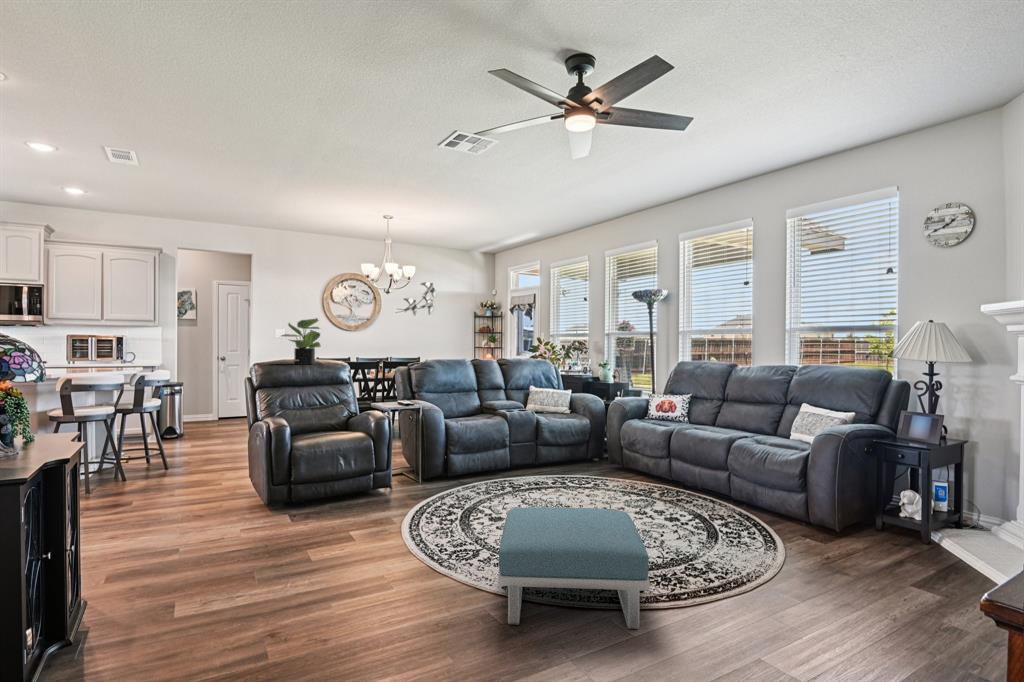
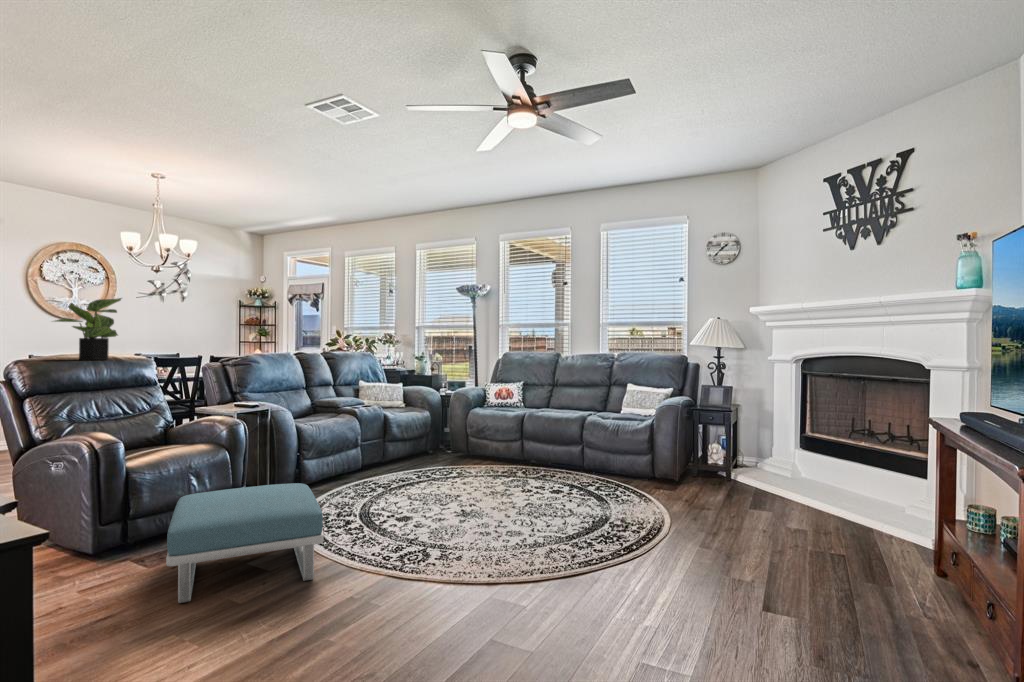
footstool: present [498,507,650,629] -> present [166,483,324,603]

